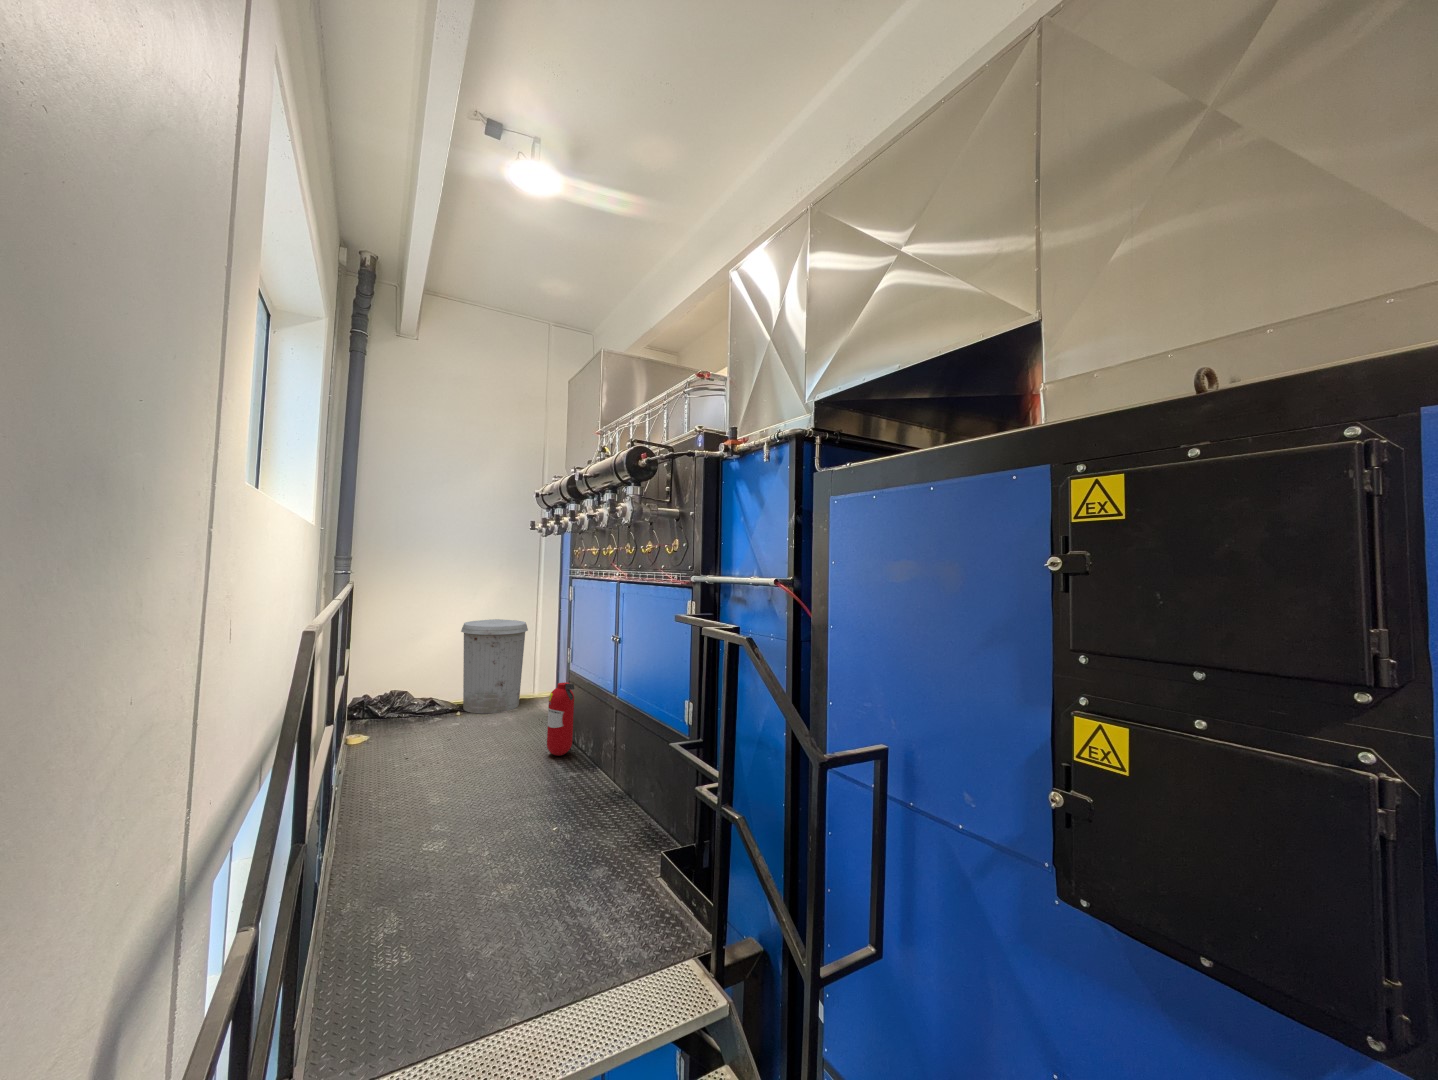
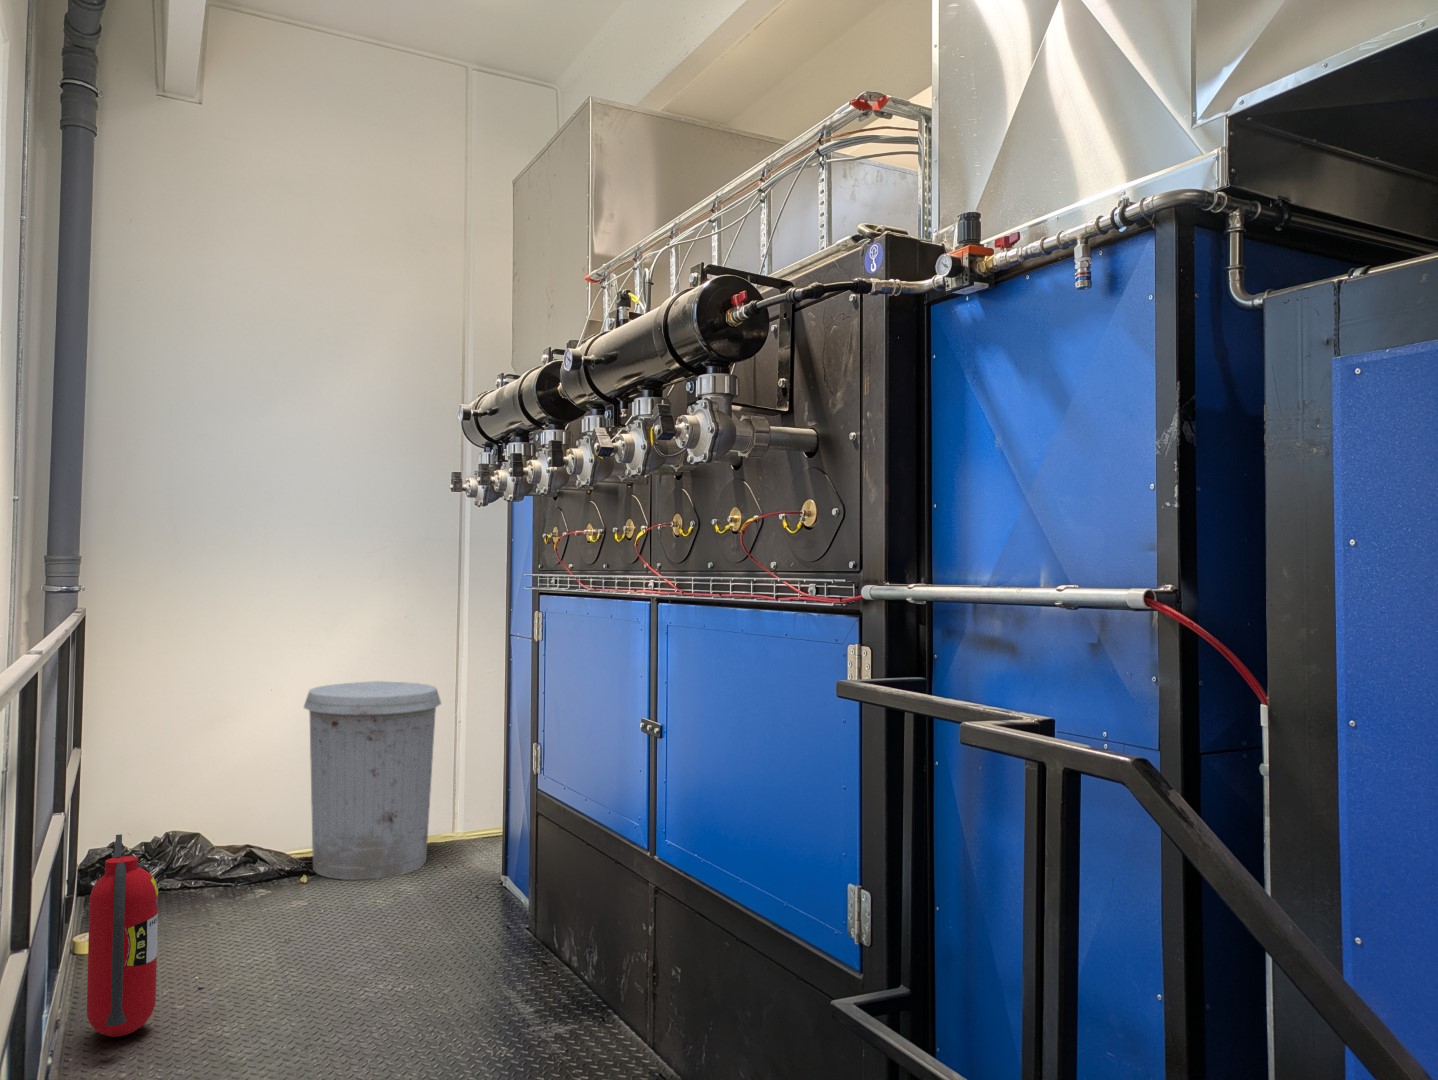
fire extinguisher: present [547,683,574,756] -> present [87,834,158,1037]

